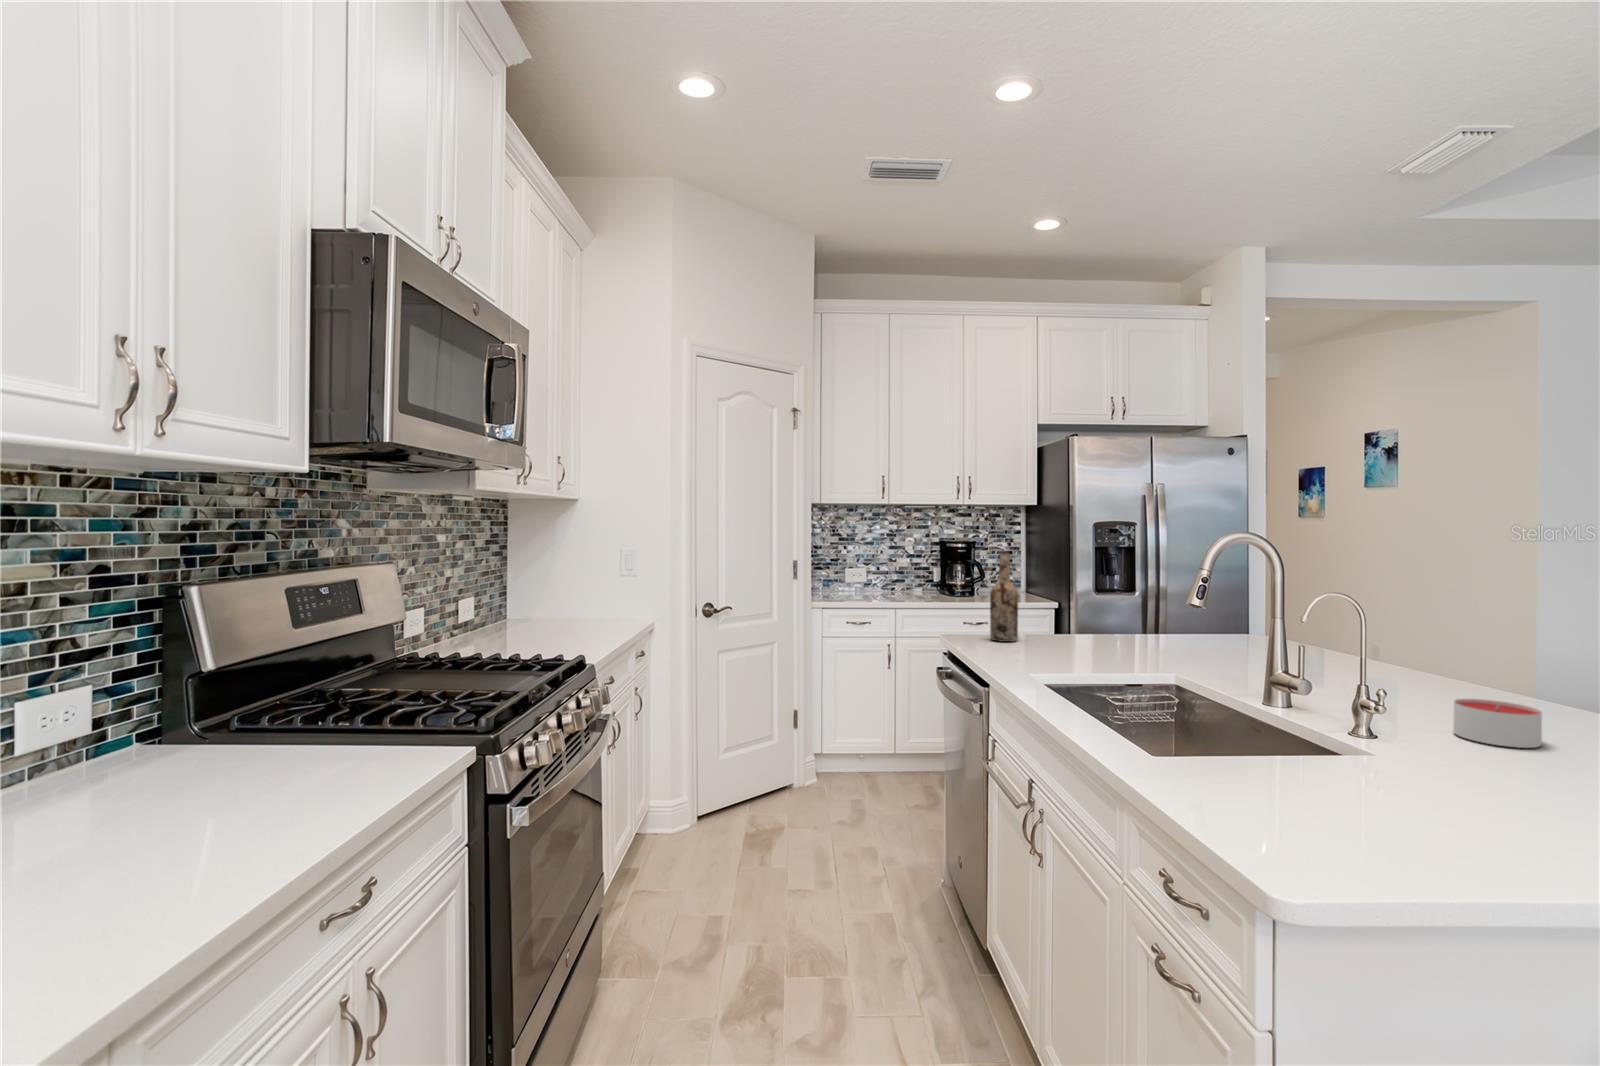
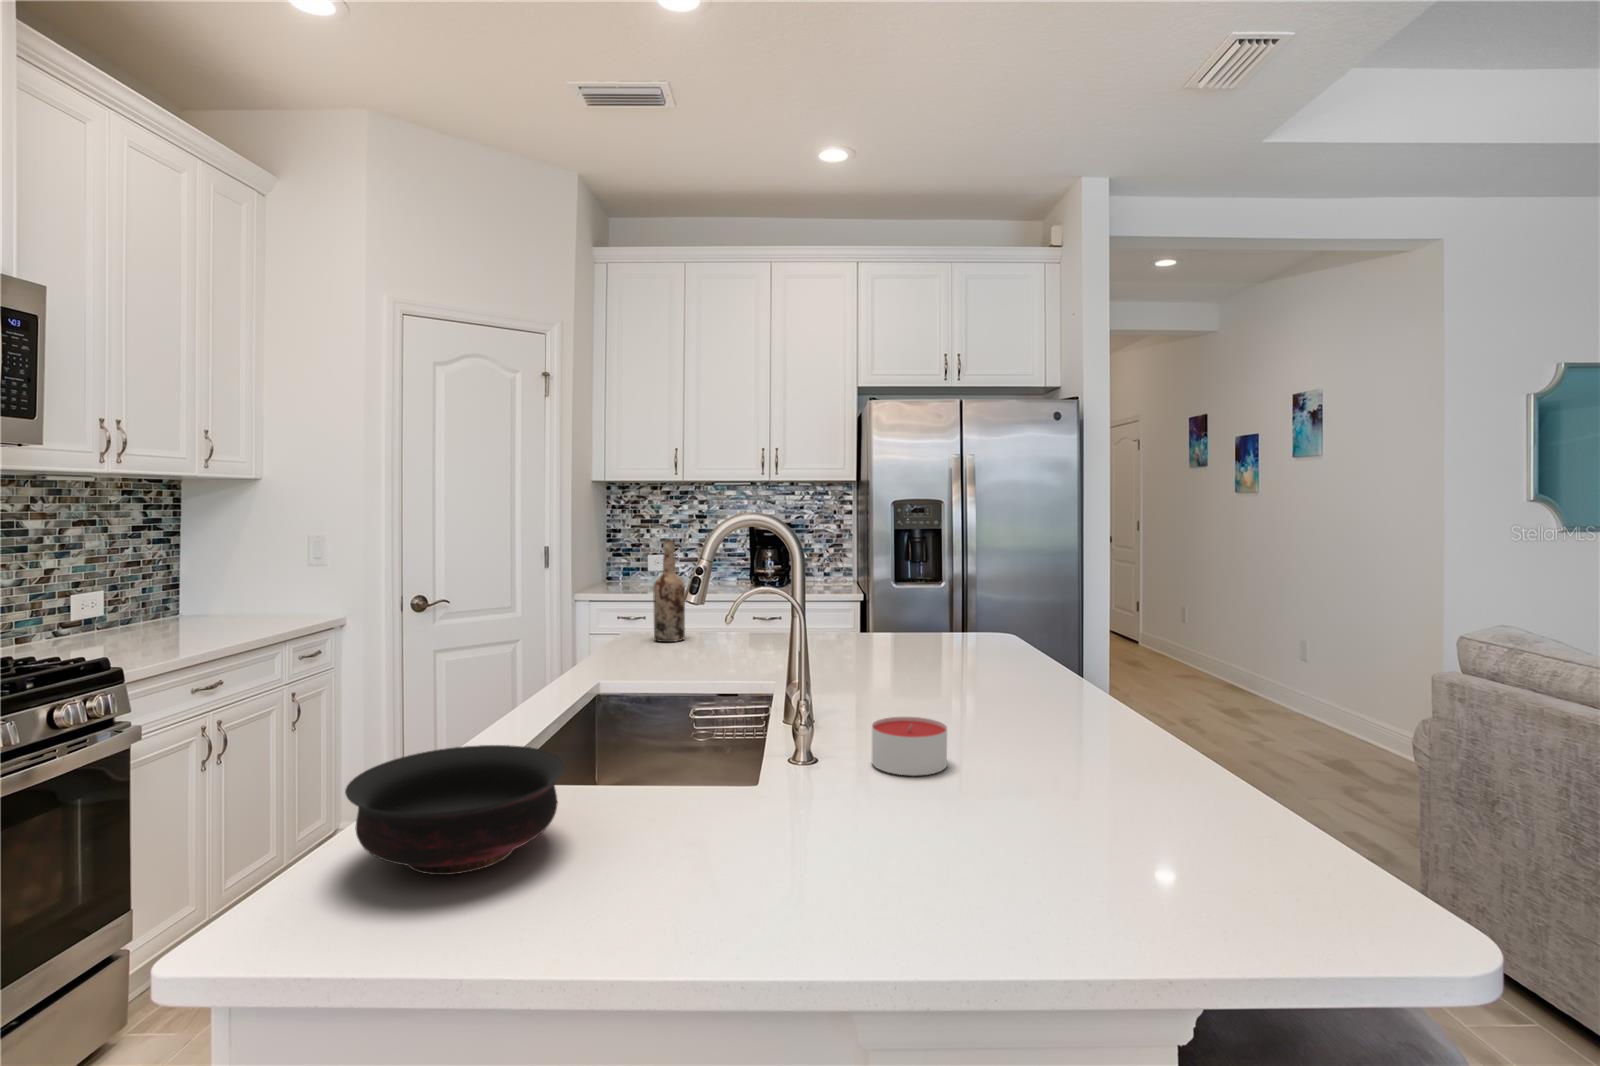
bowl: none [1206,720,1421,827] -> present [345,745,565,875]

